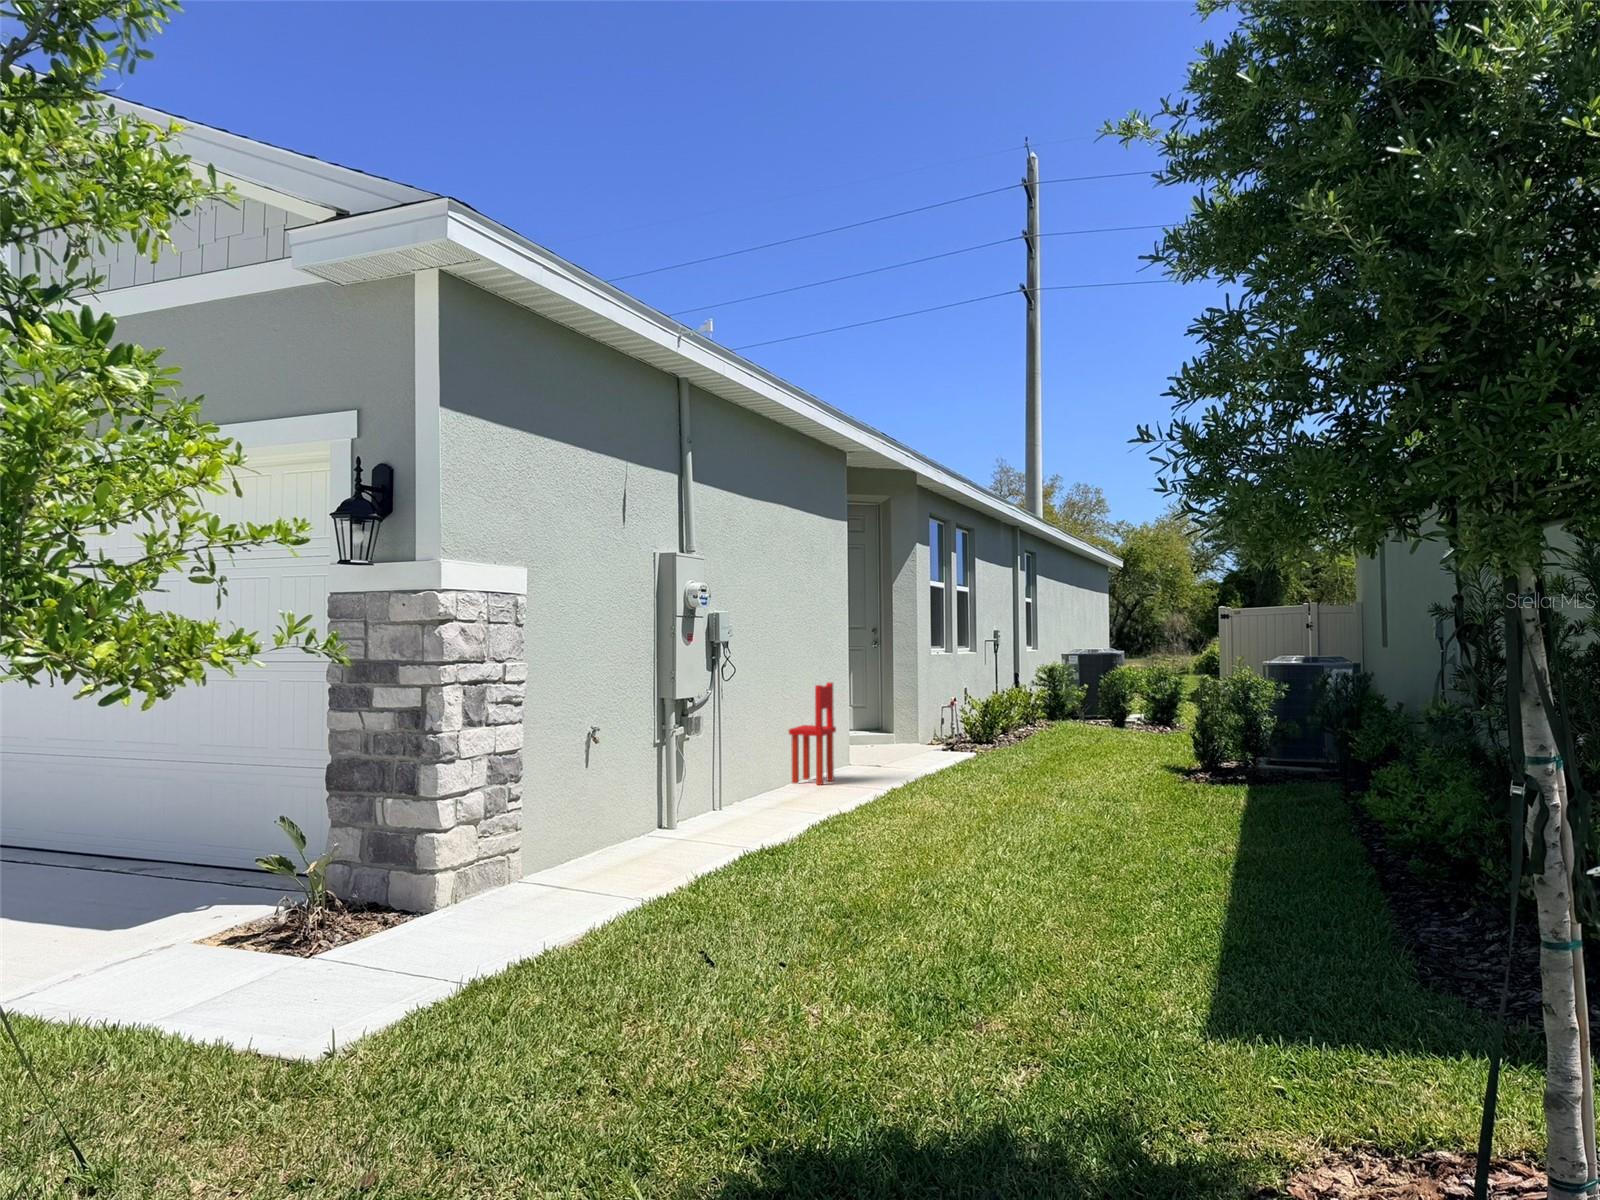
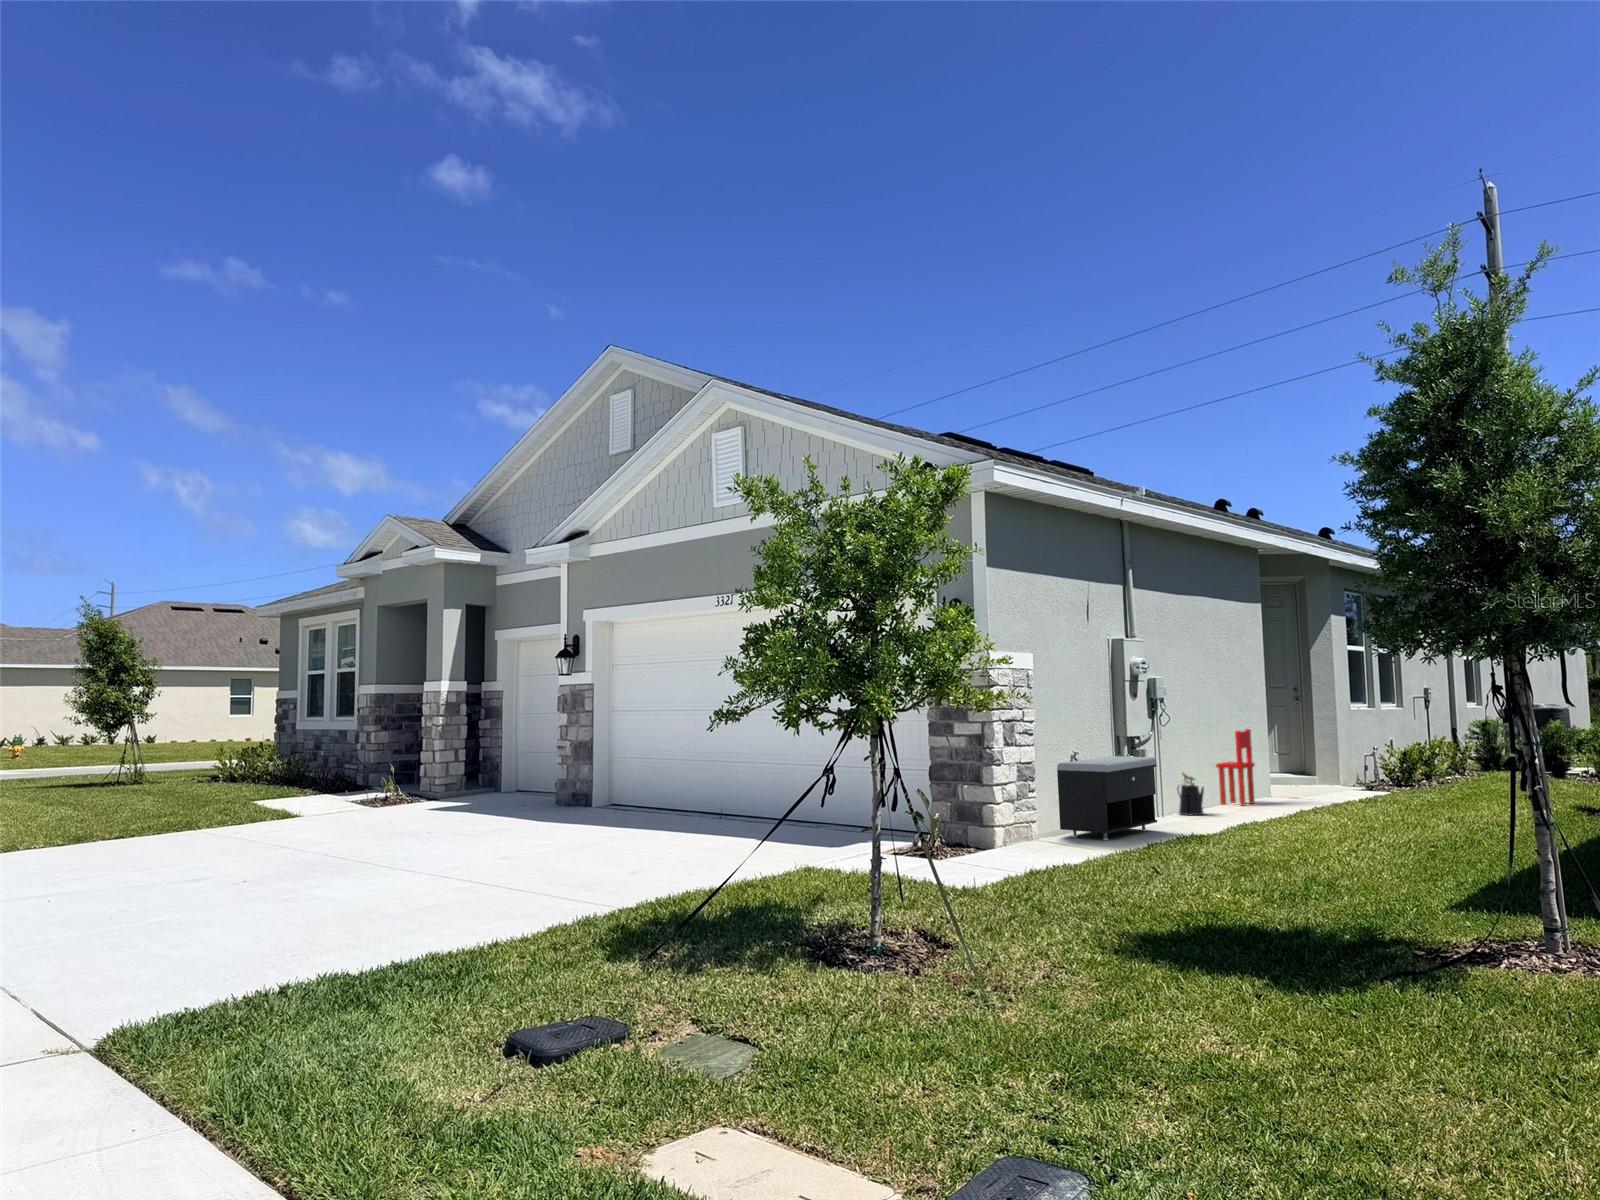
storage bench: none [562,730,716,871] -> present [1057,756,1157,840]
watering can: none [740,743,776,807] -> present [1177,773,1204,815]

